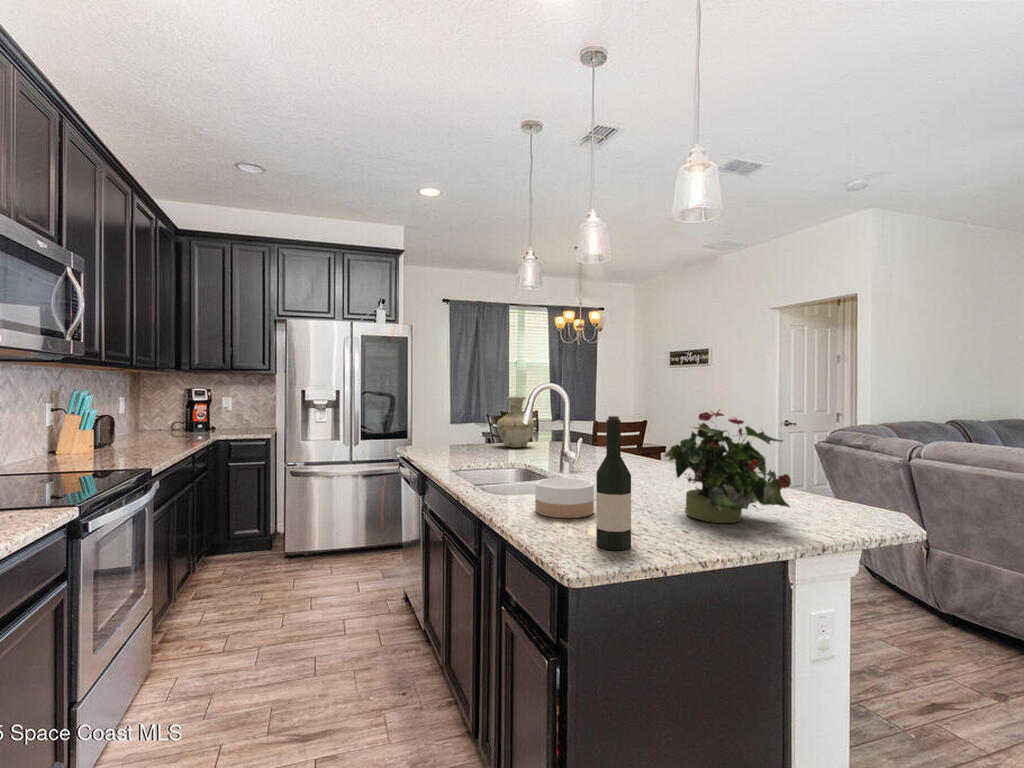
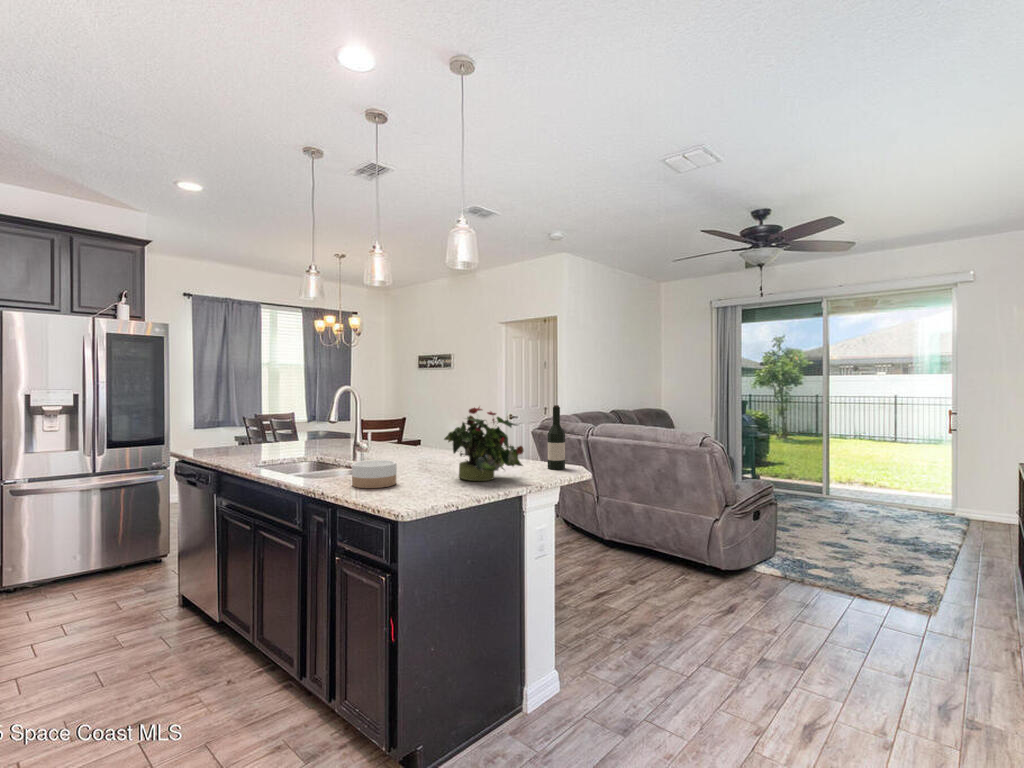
vase: present [497,396,534,448] -> none [277,398,314,445]
wine bottle: present [596,416,631,550] -> present [548,405,565,470]

